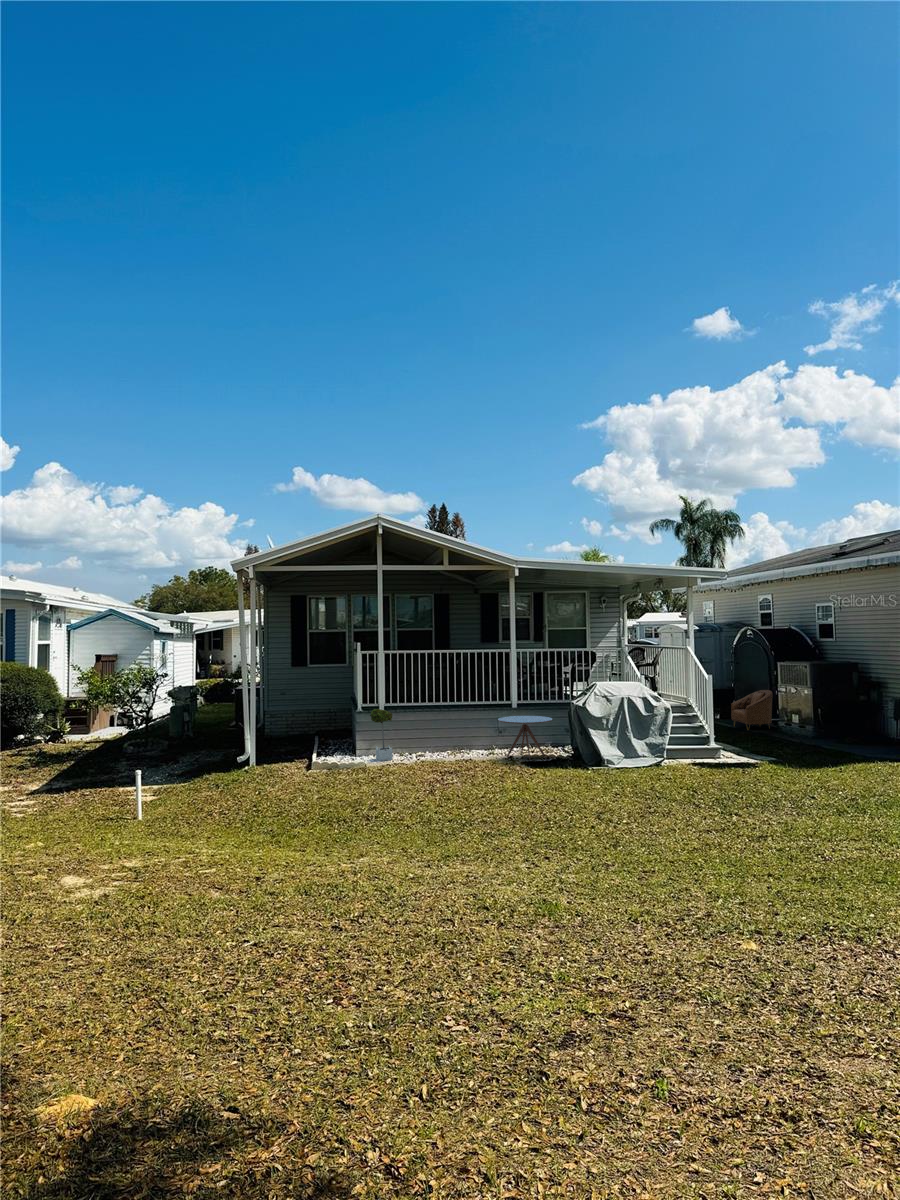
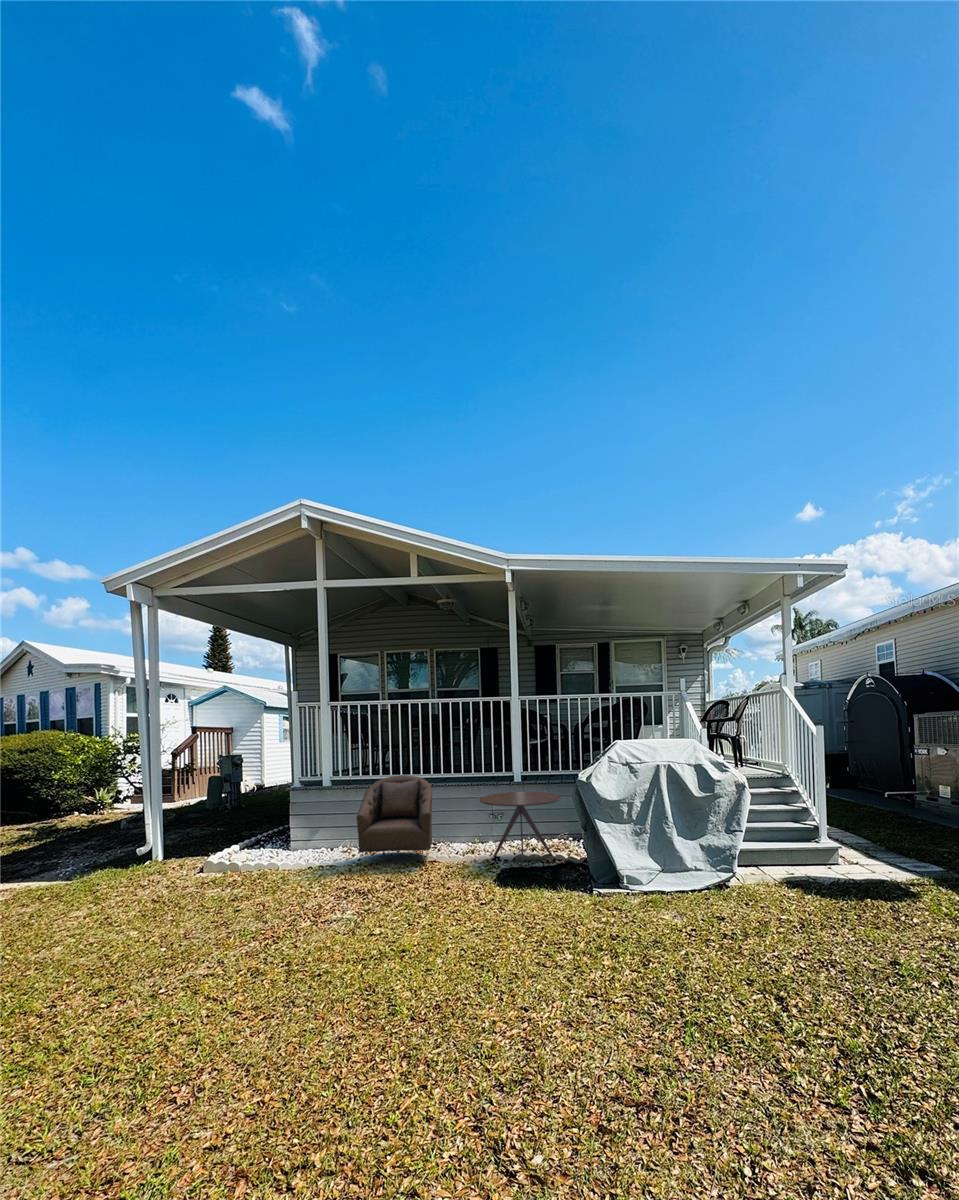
armchair: present [731,690,773,726] -> present [356,775,432,865]
potted tree: present [370,709,393,761] -> none [300,781,332,859]

